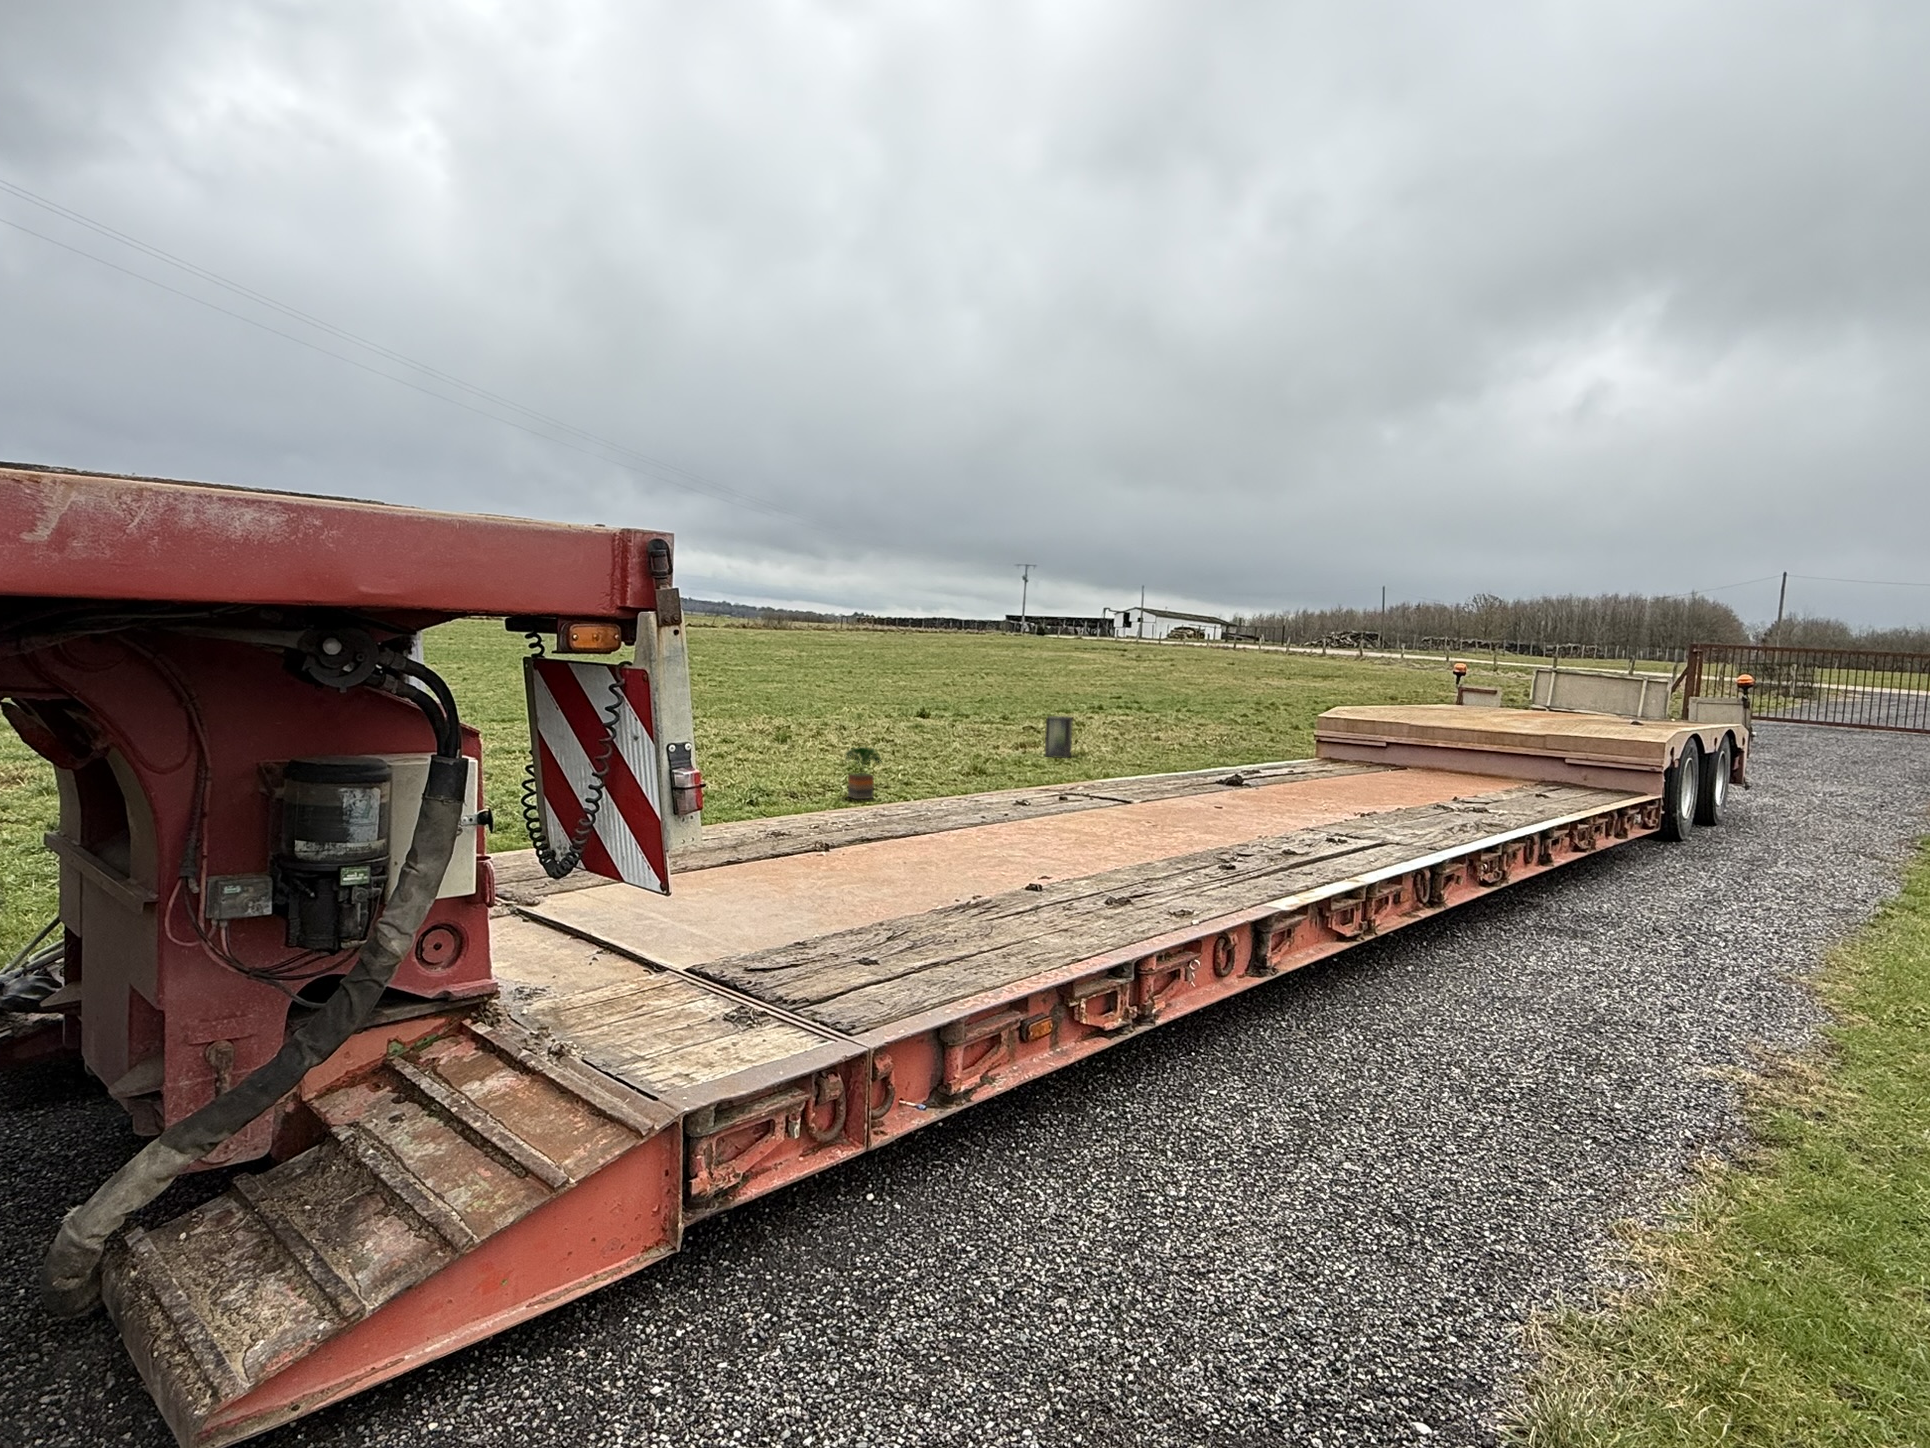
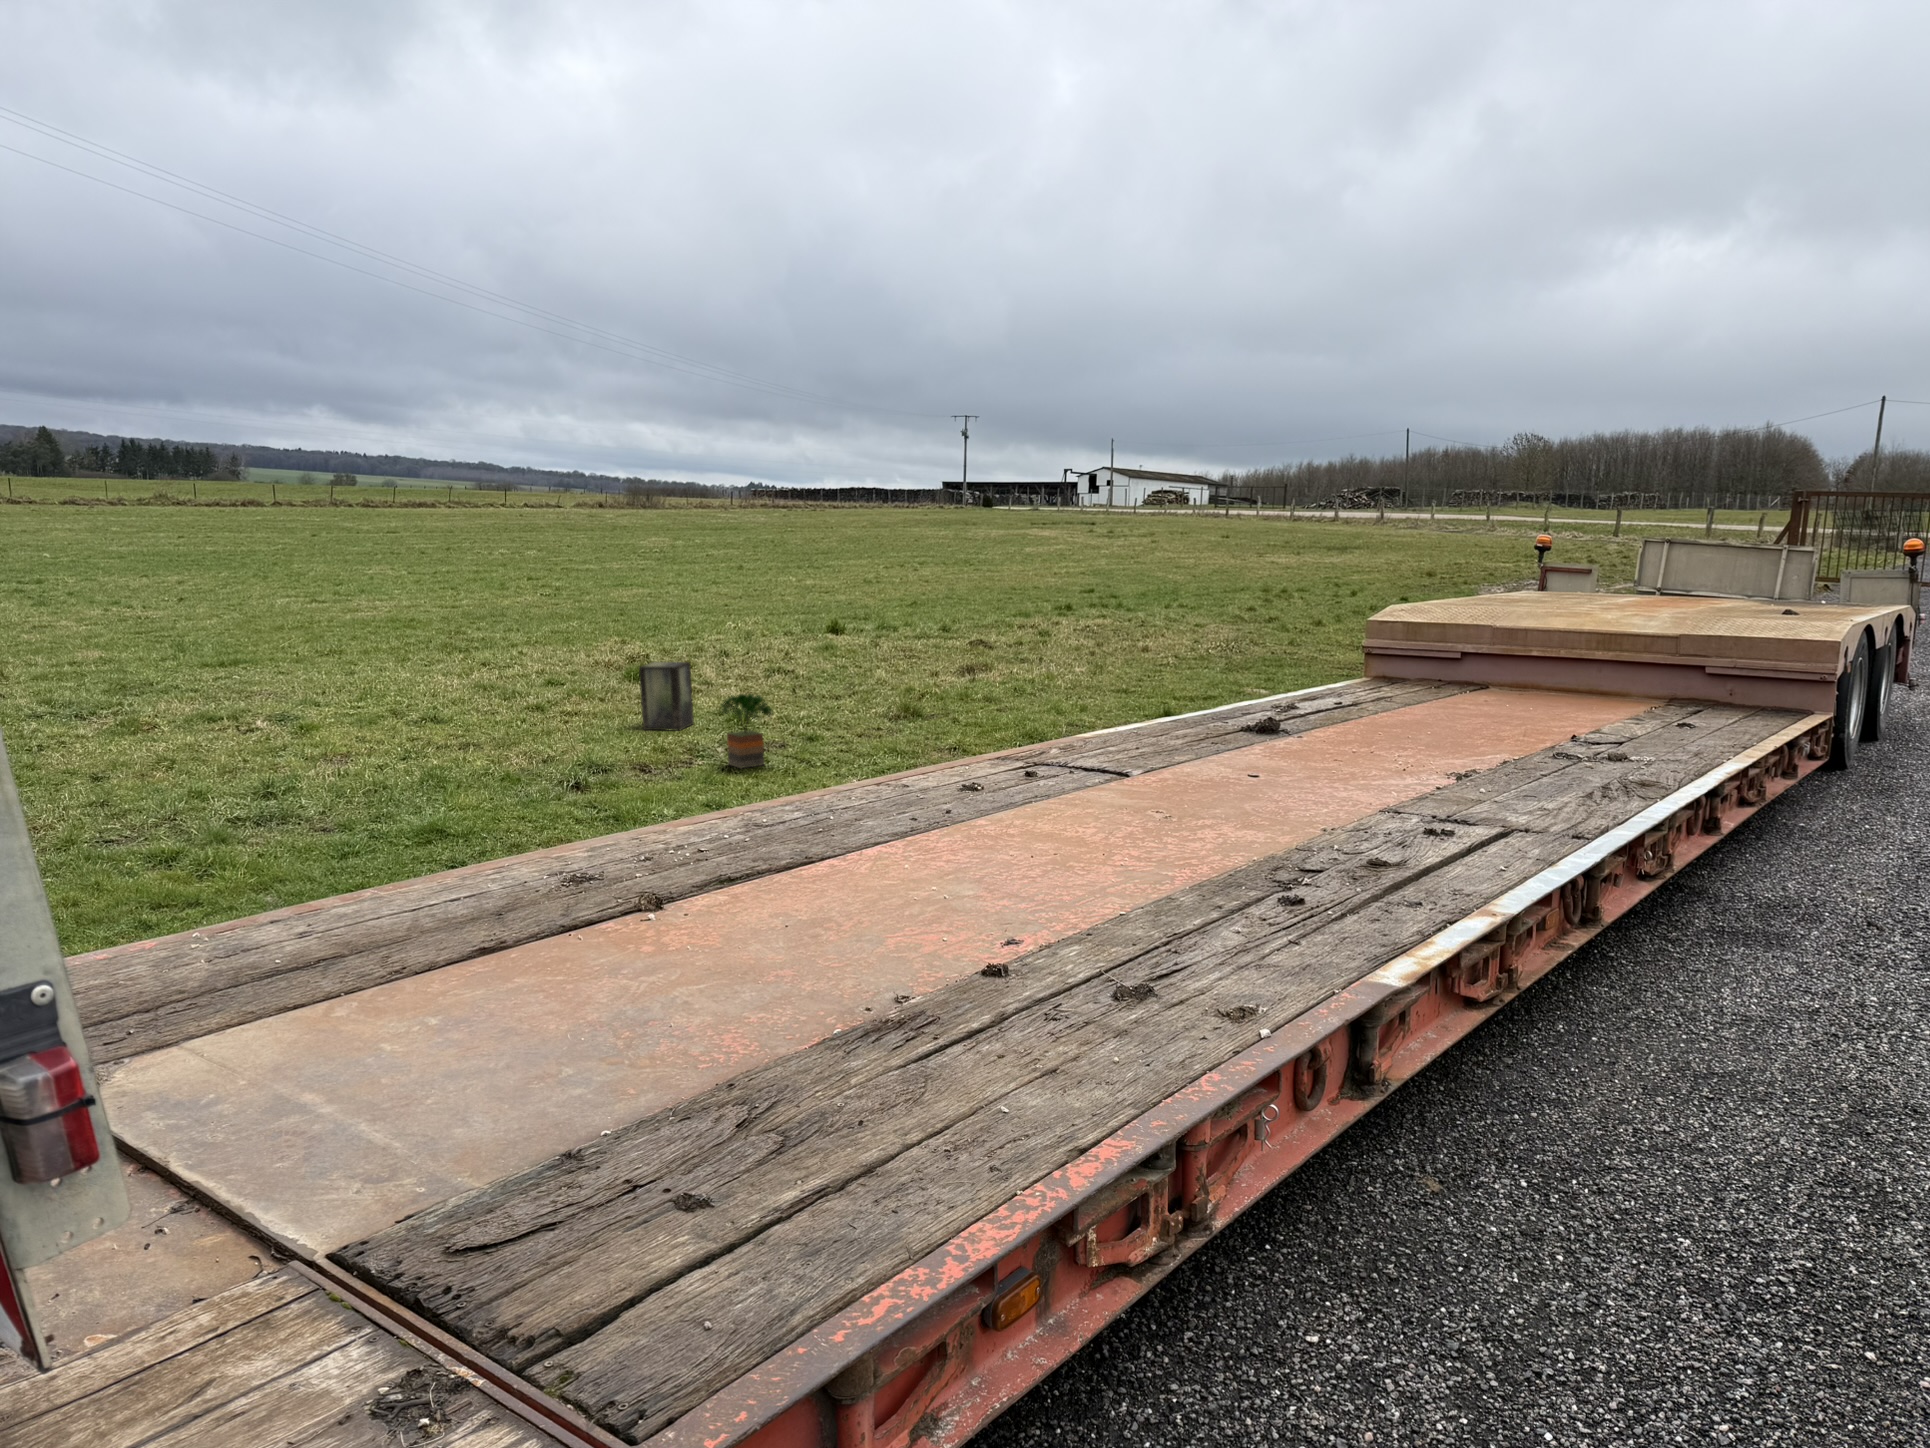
storage box: present [1045,716,1073,758] -> present [639,662,694,731]

